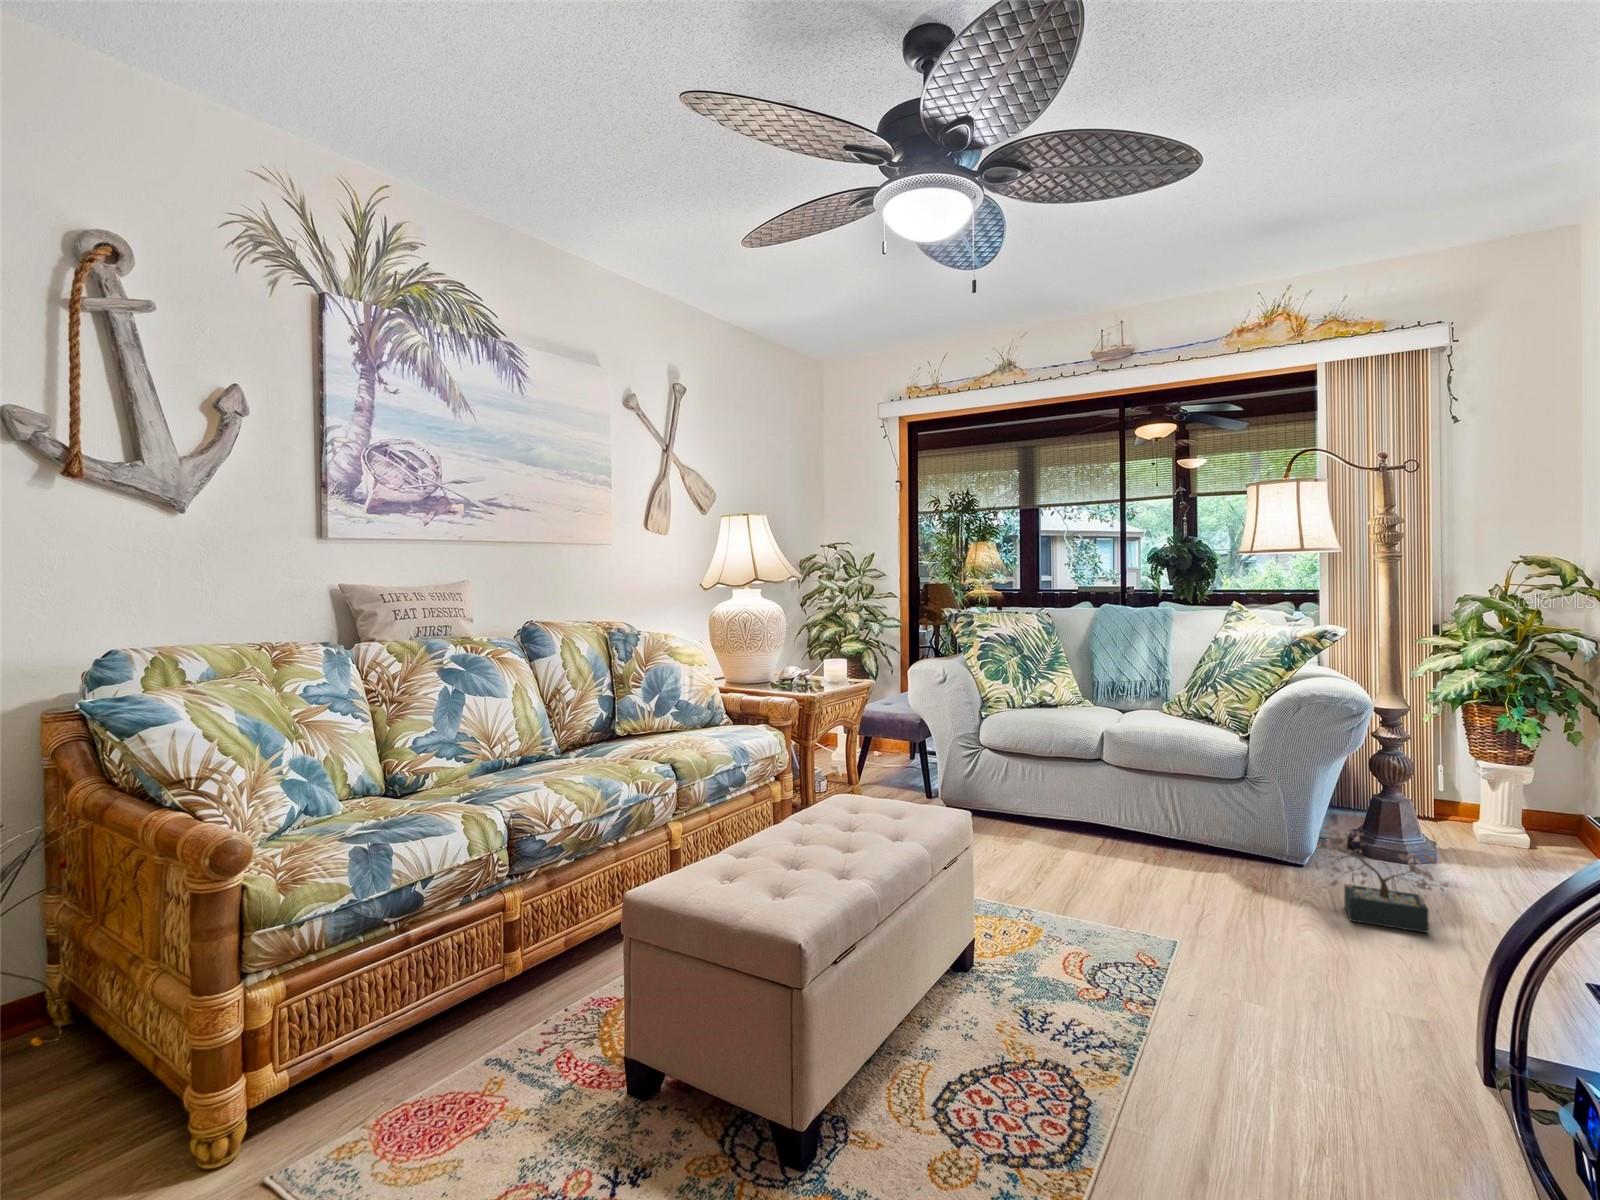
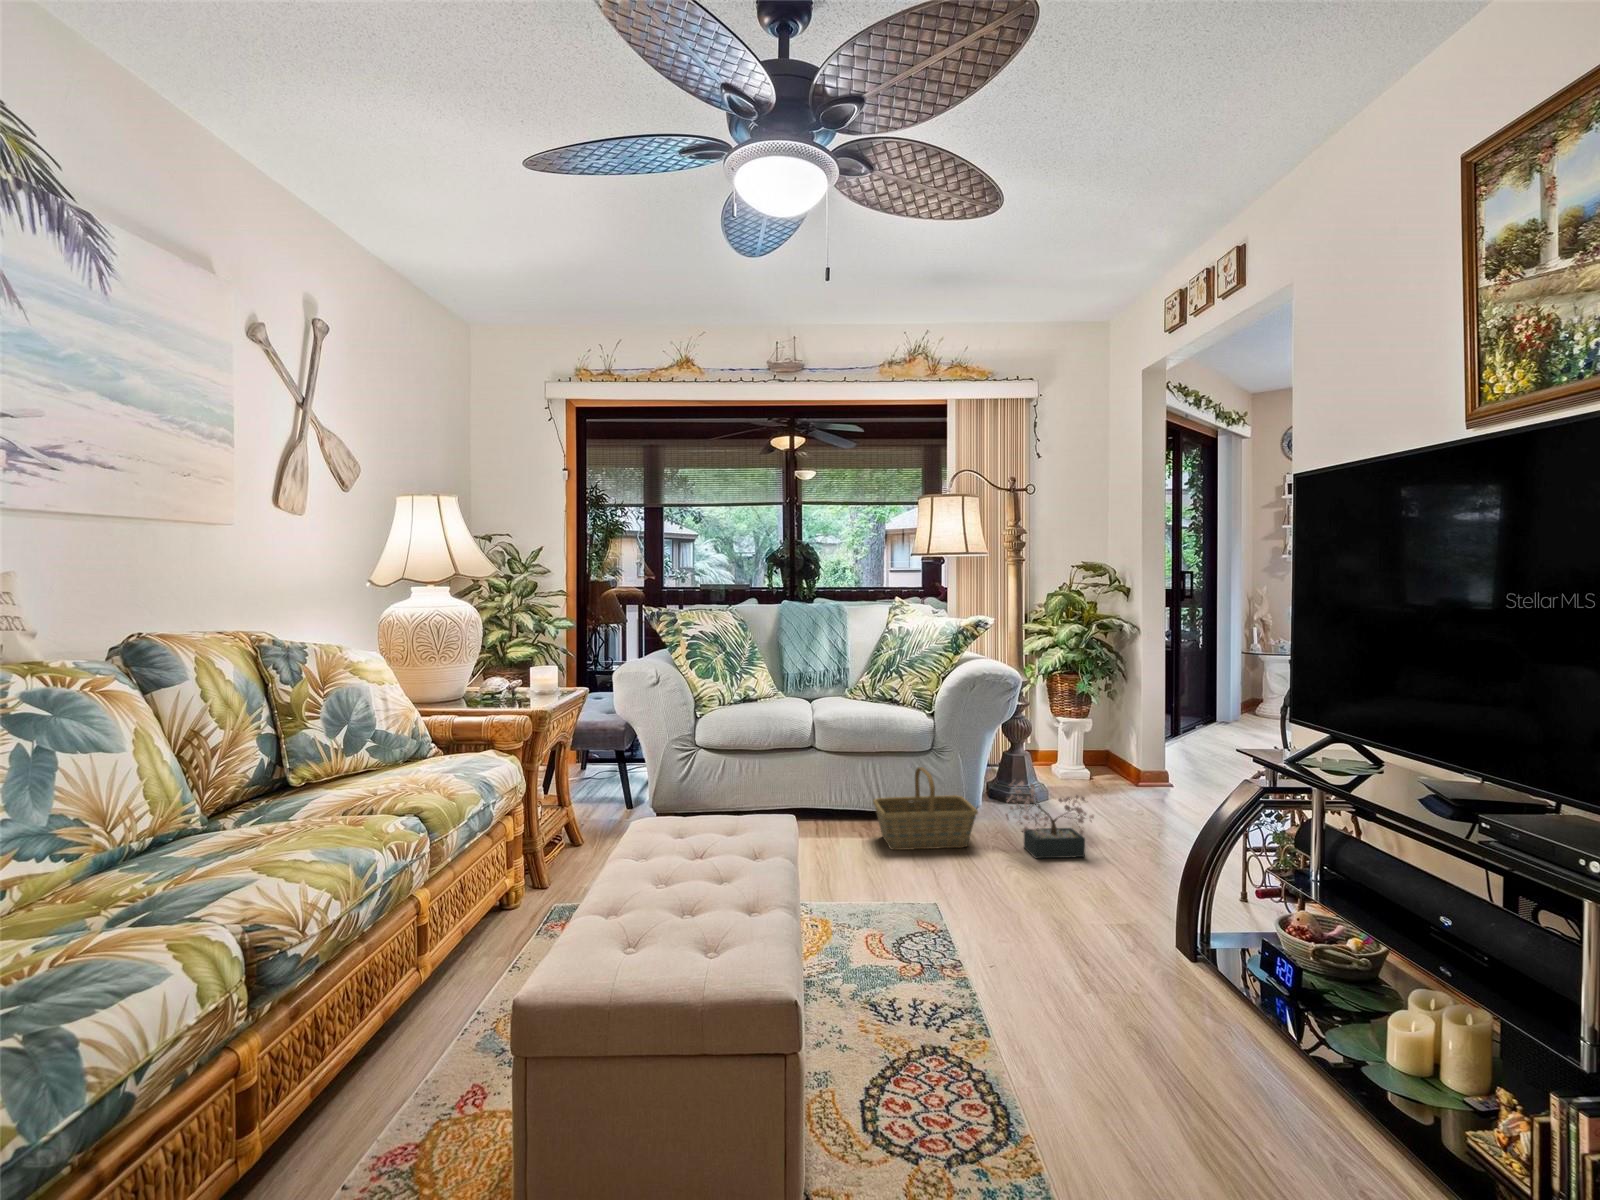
basket: none [1154,793,1278,891] -> present [873,767,978,850]

